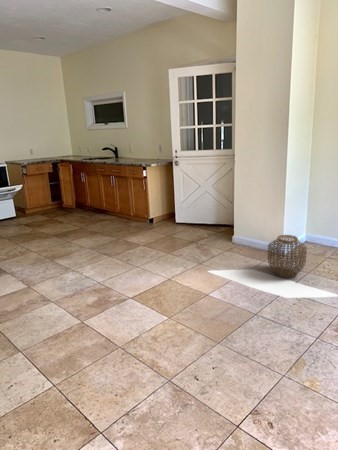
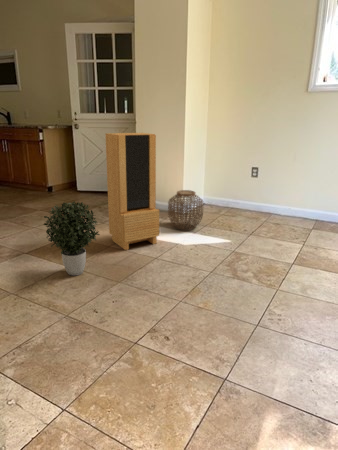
storage cabinet: none [207,181,260,300] -> present [105,133,159,250]
potted plant: none [148,258,200,330] -> present [44,201,100,276]

